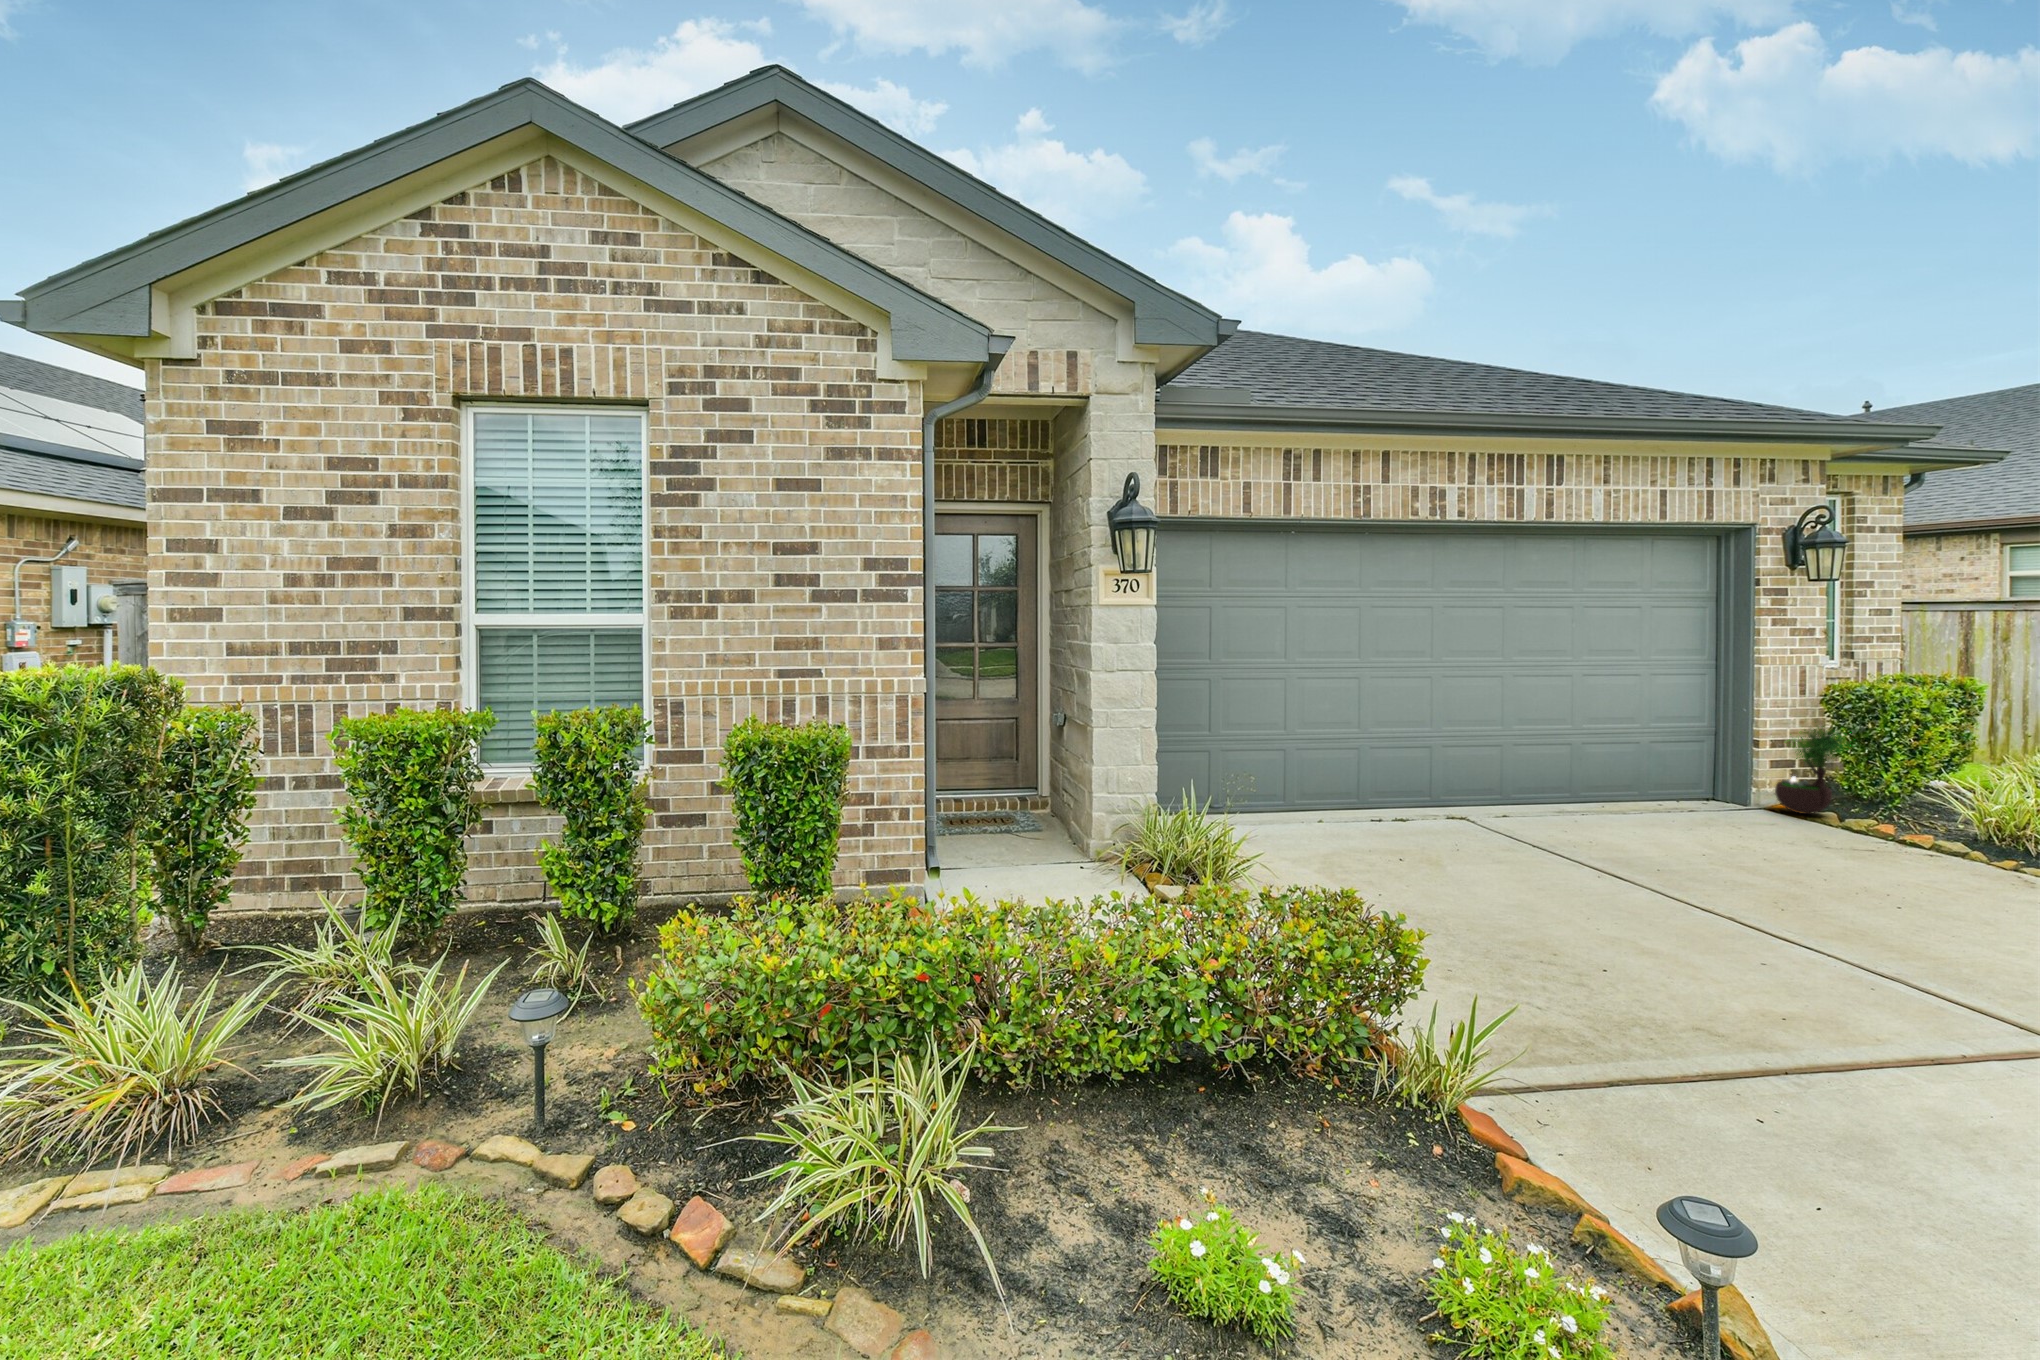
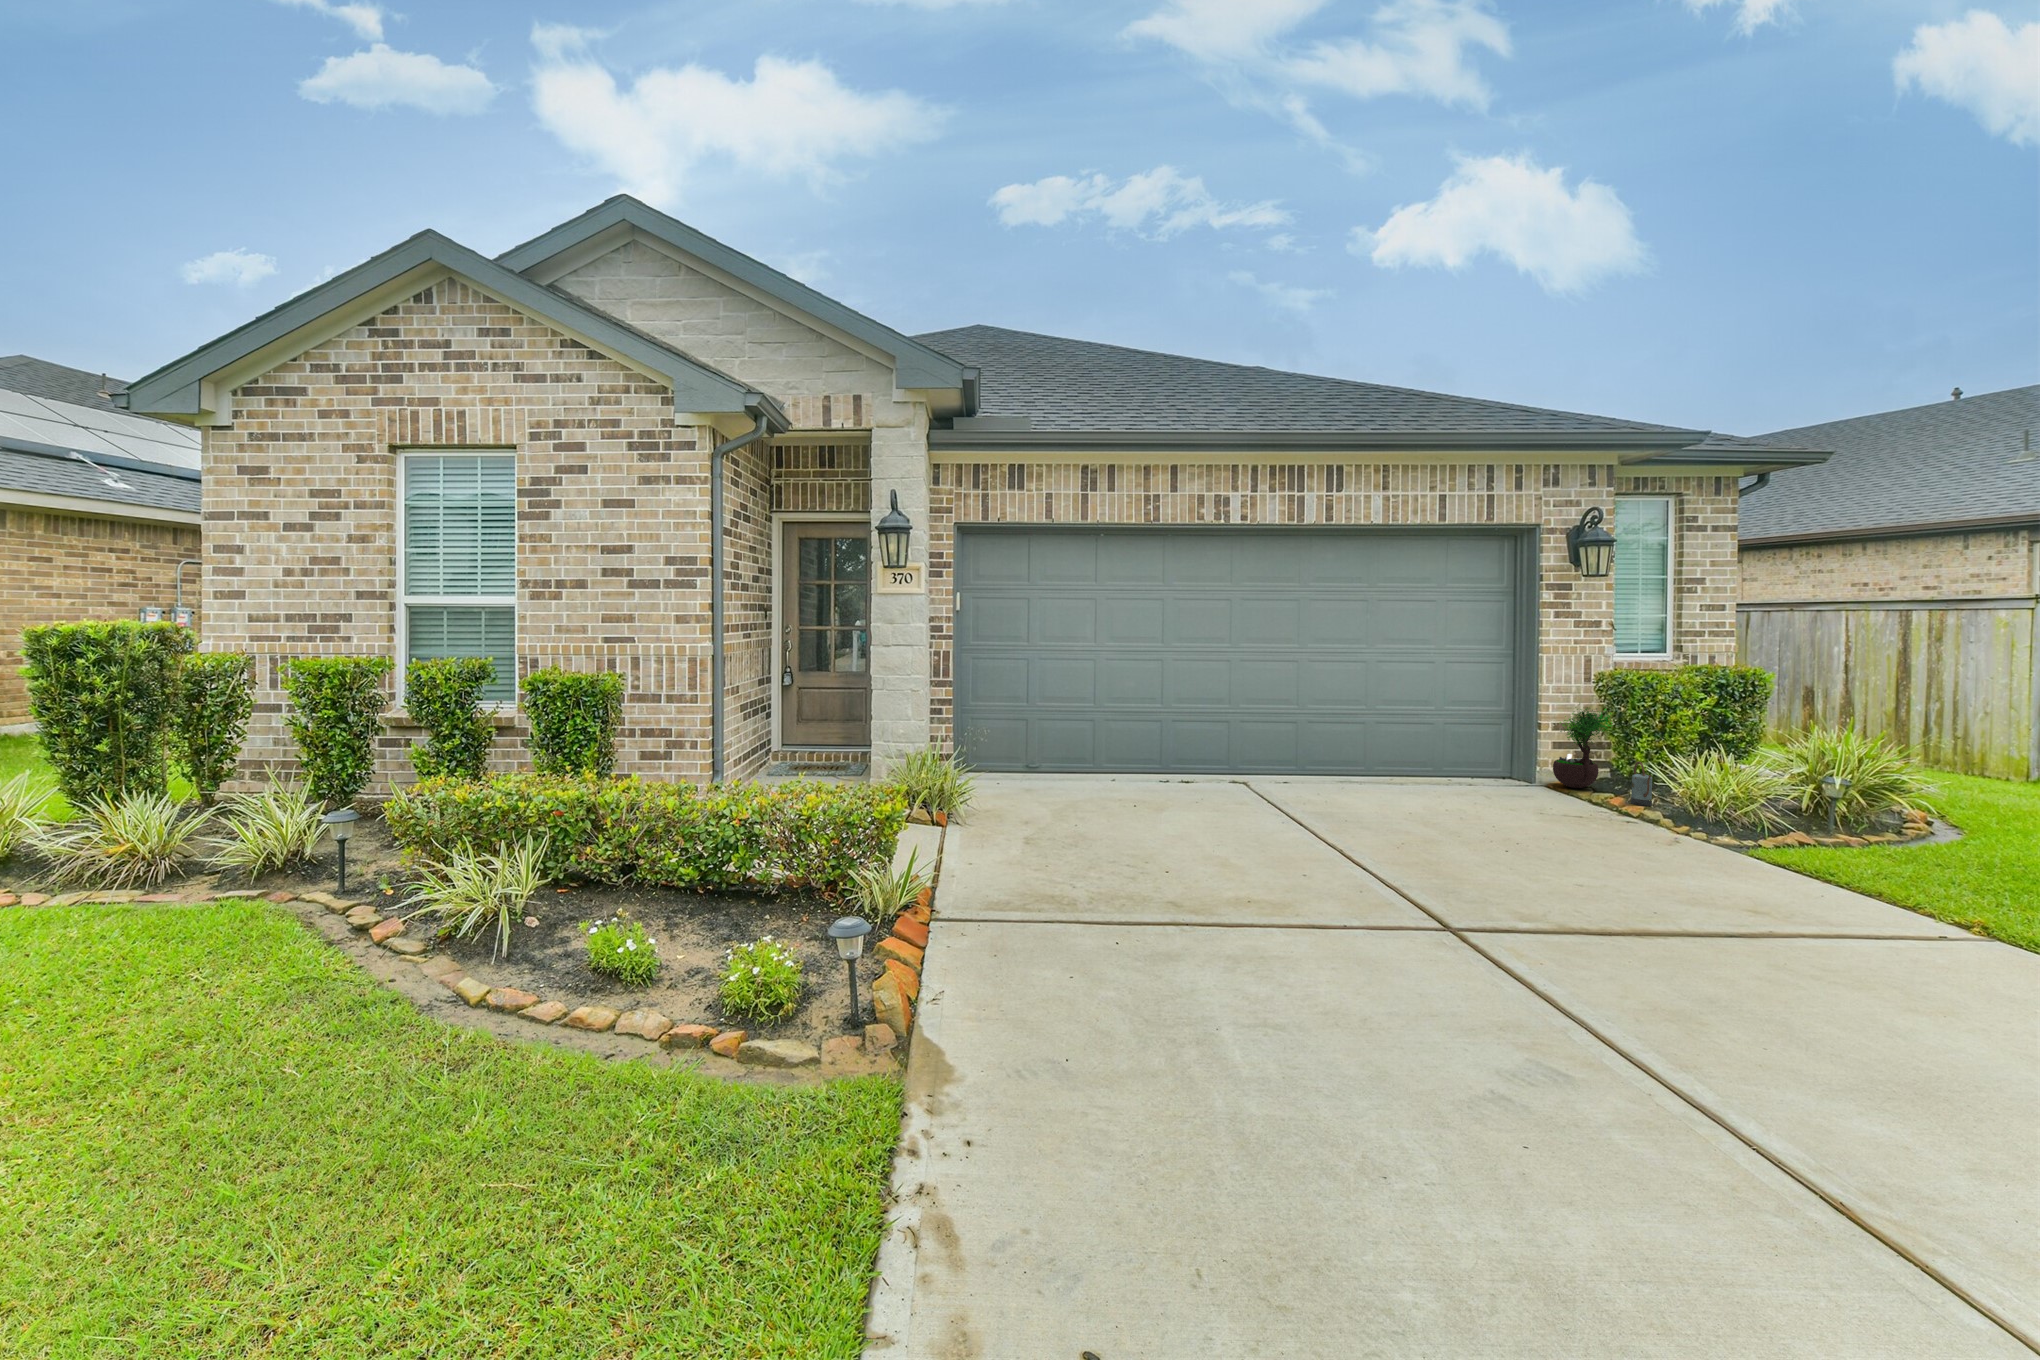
watering can: none [1888,786,1925,836] -> present [1631,762,1653,806]

